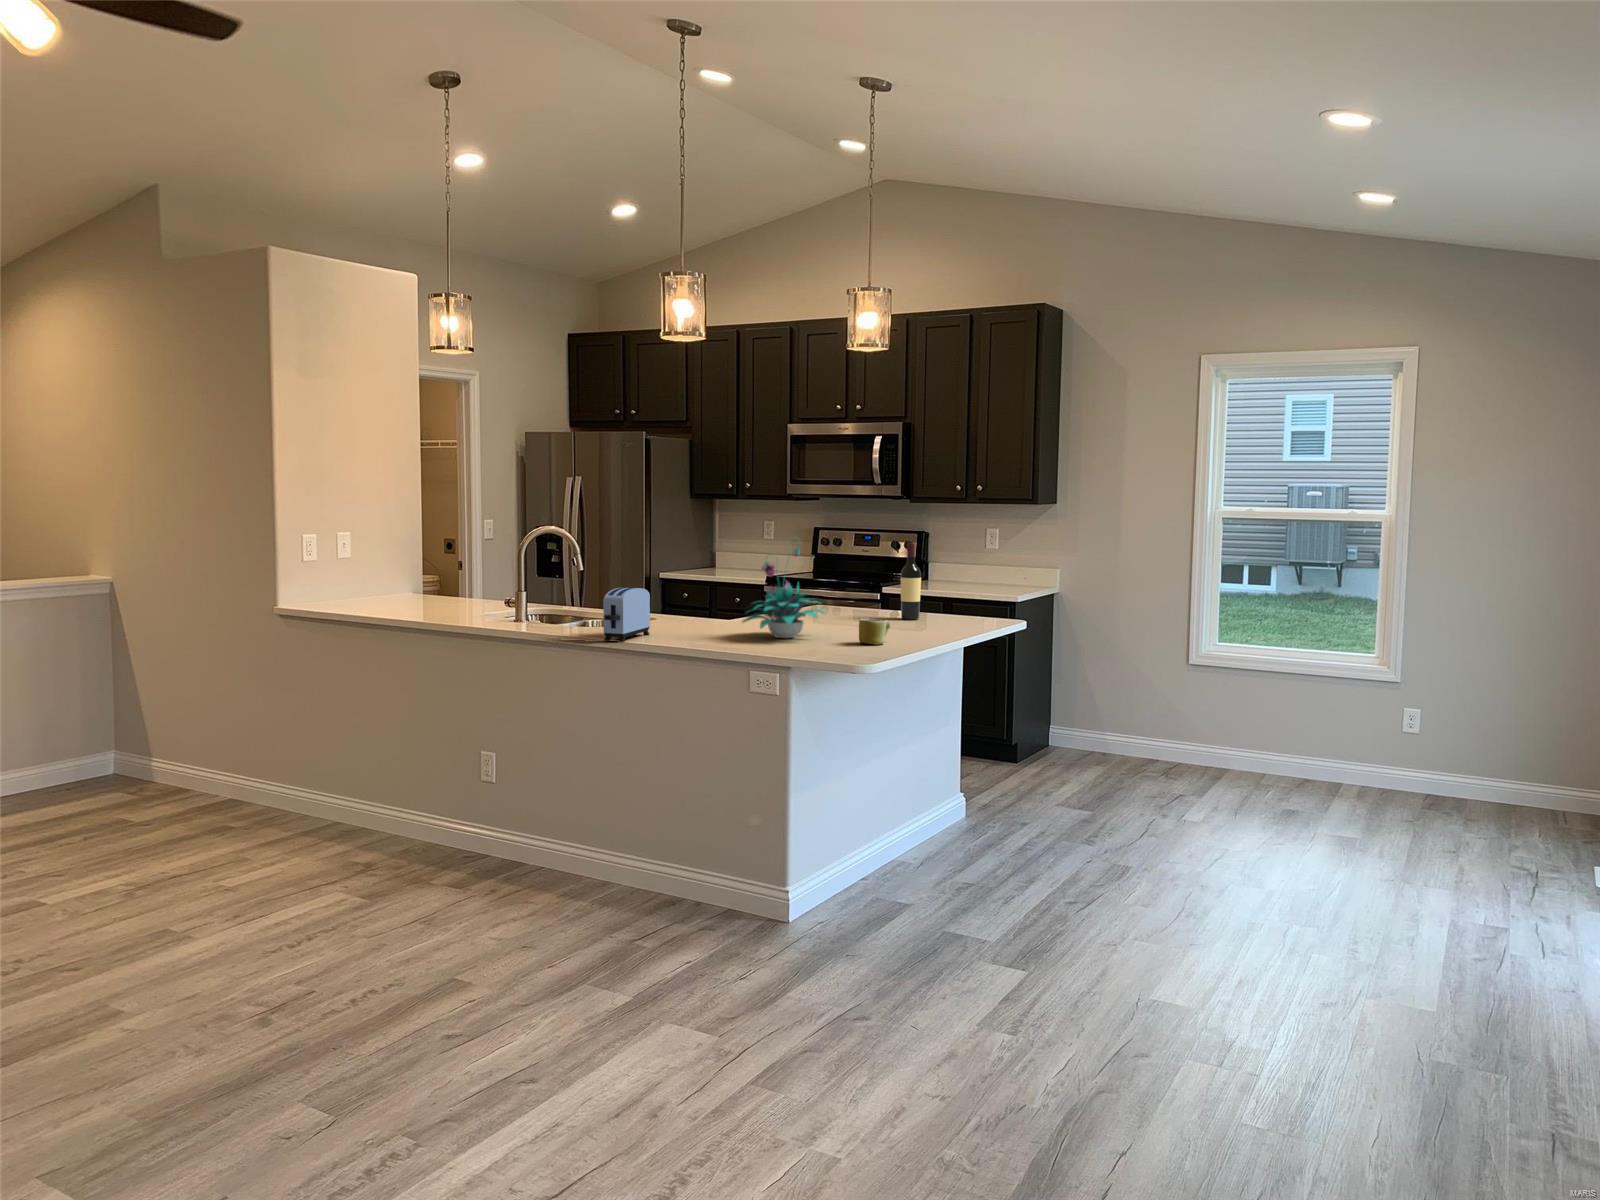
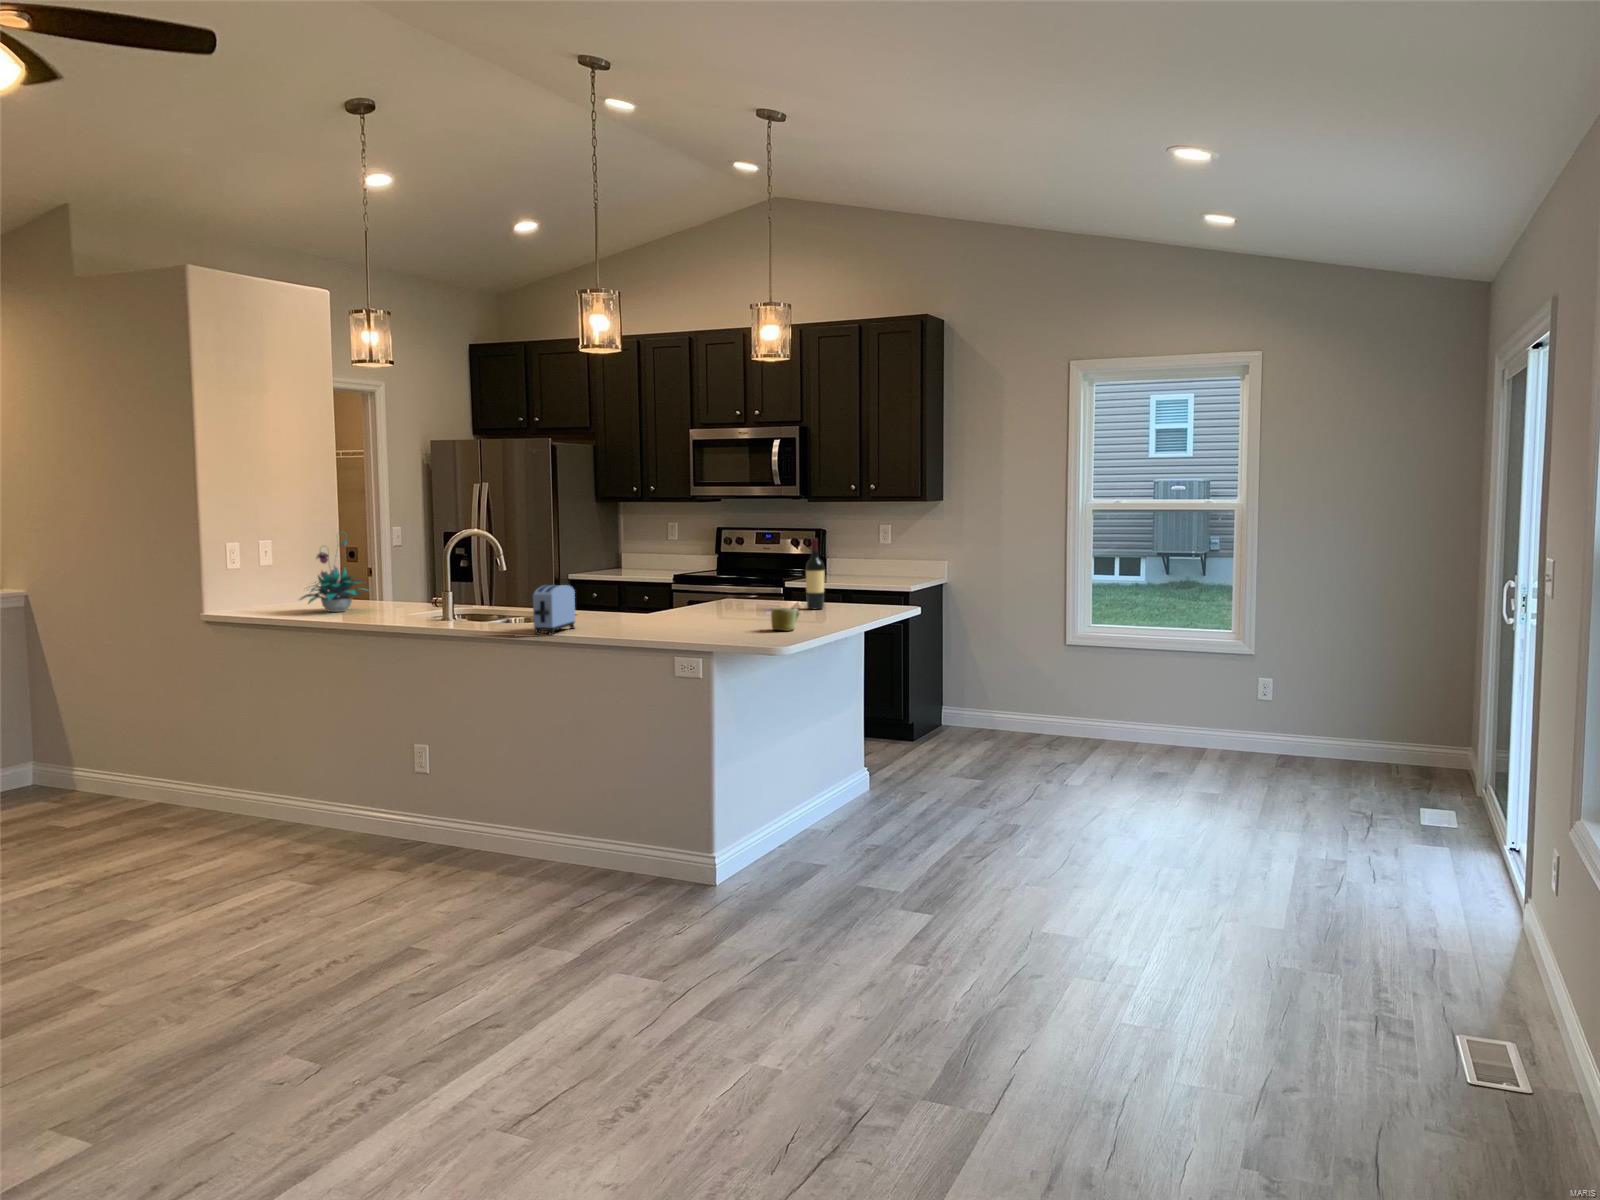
plant: present [742,543,825,638] -> present [300,540,368,612]

